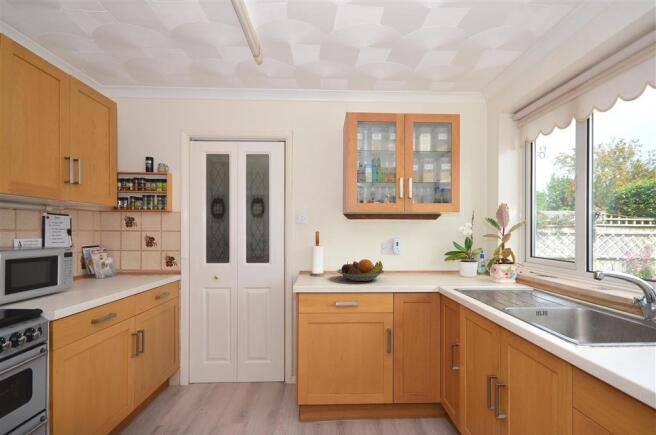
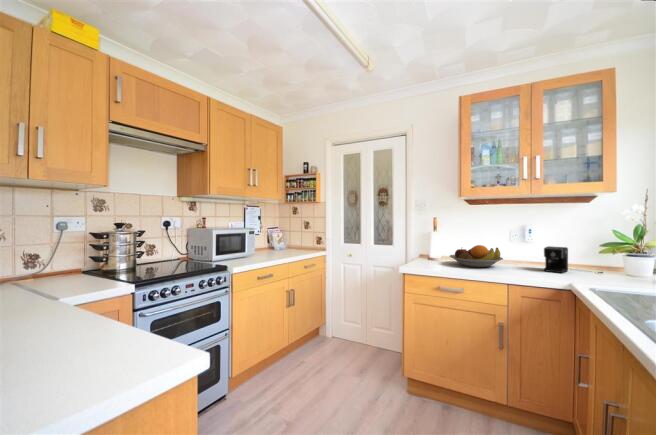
coffee maker: none [413,257,451,280] -> present [544,246,603,273]

